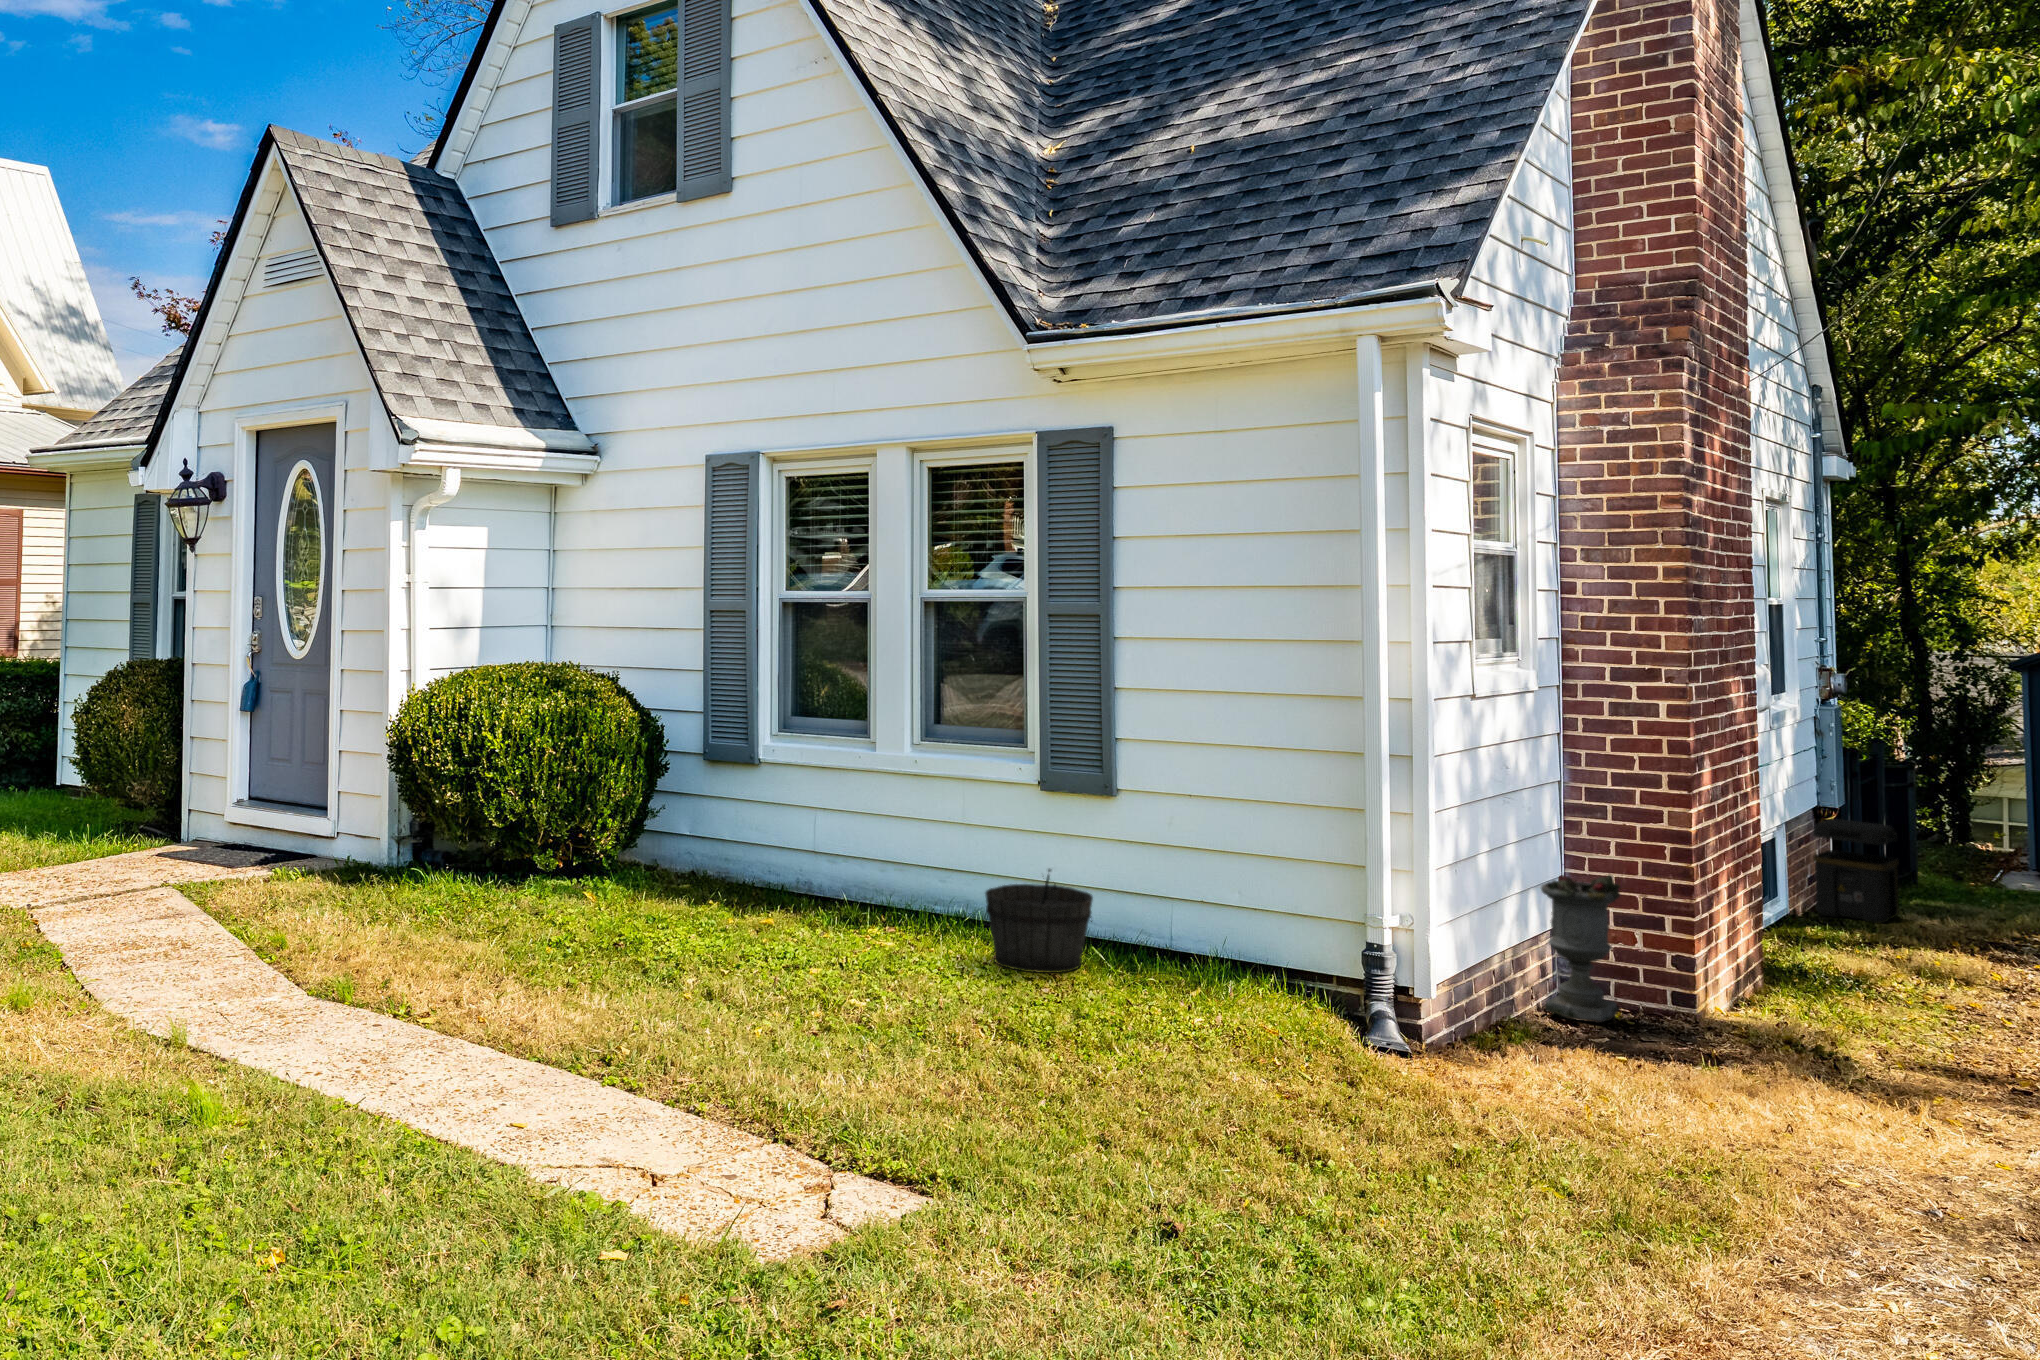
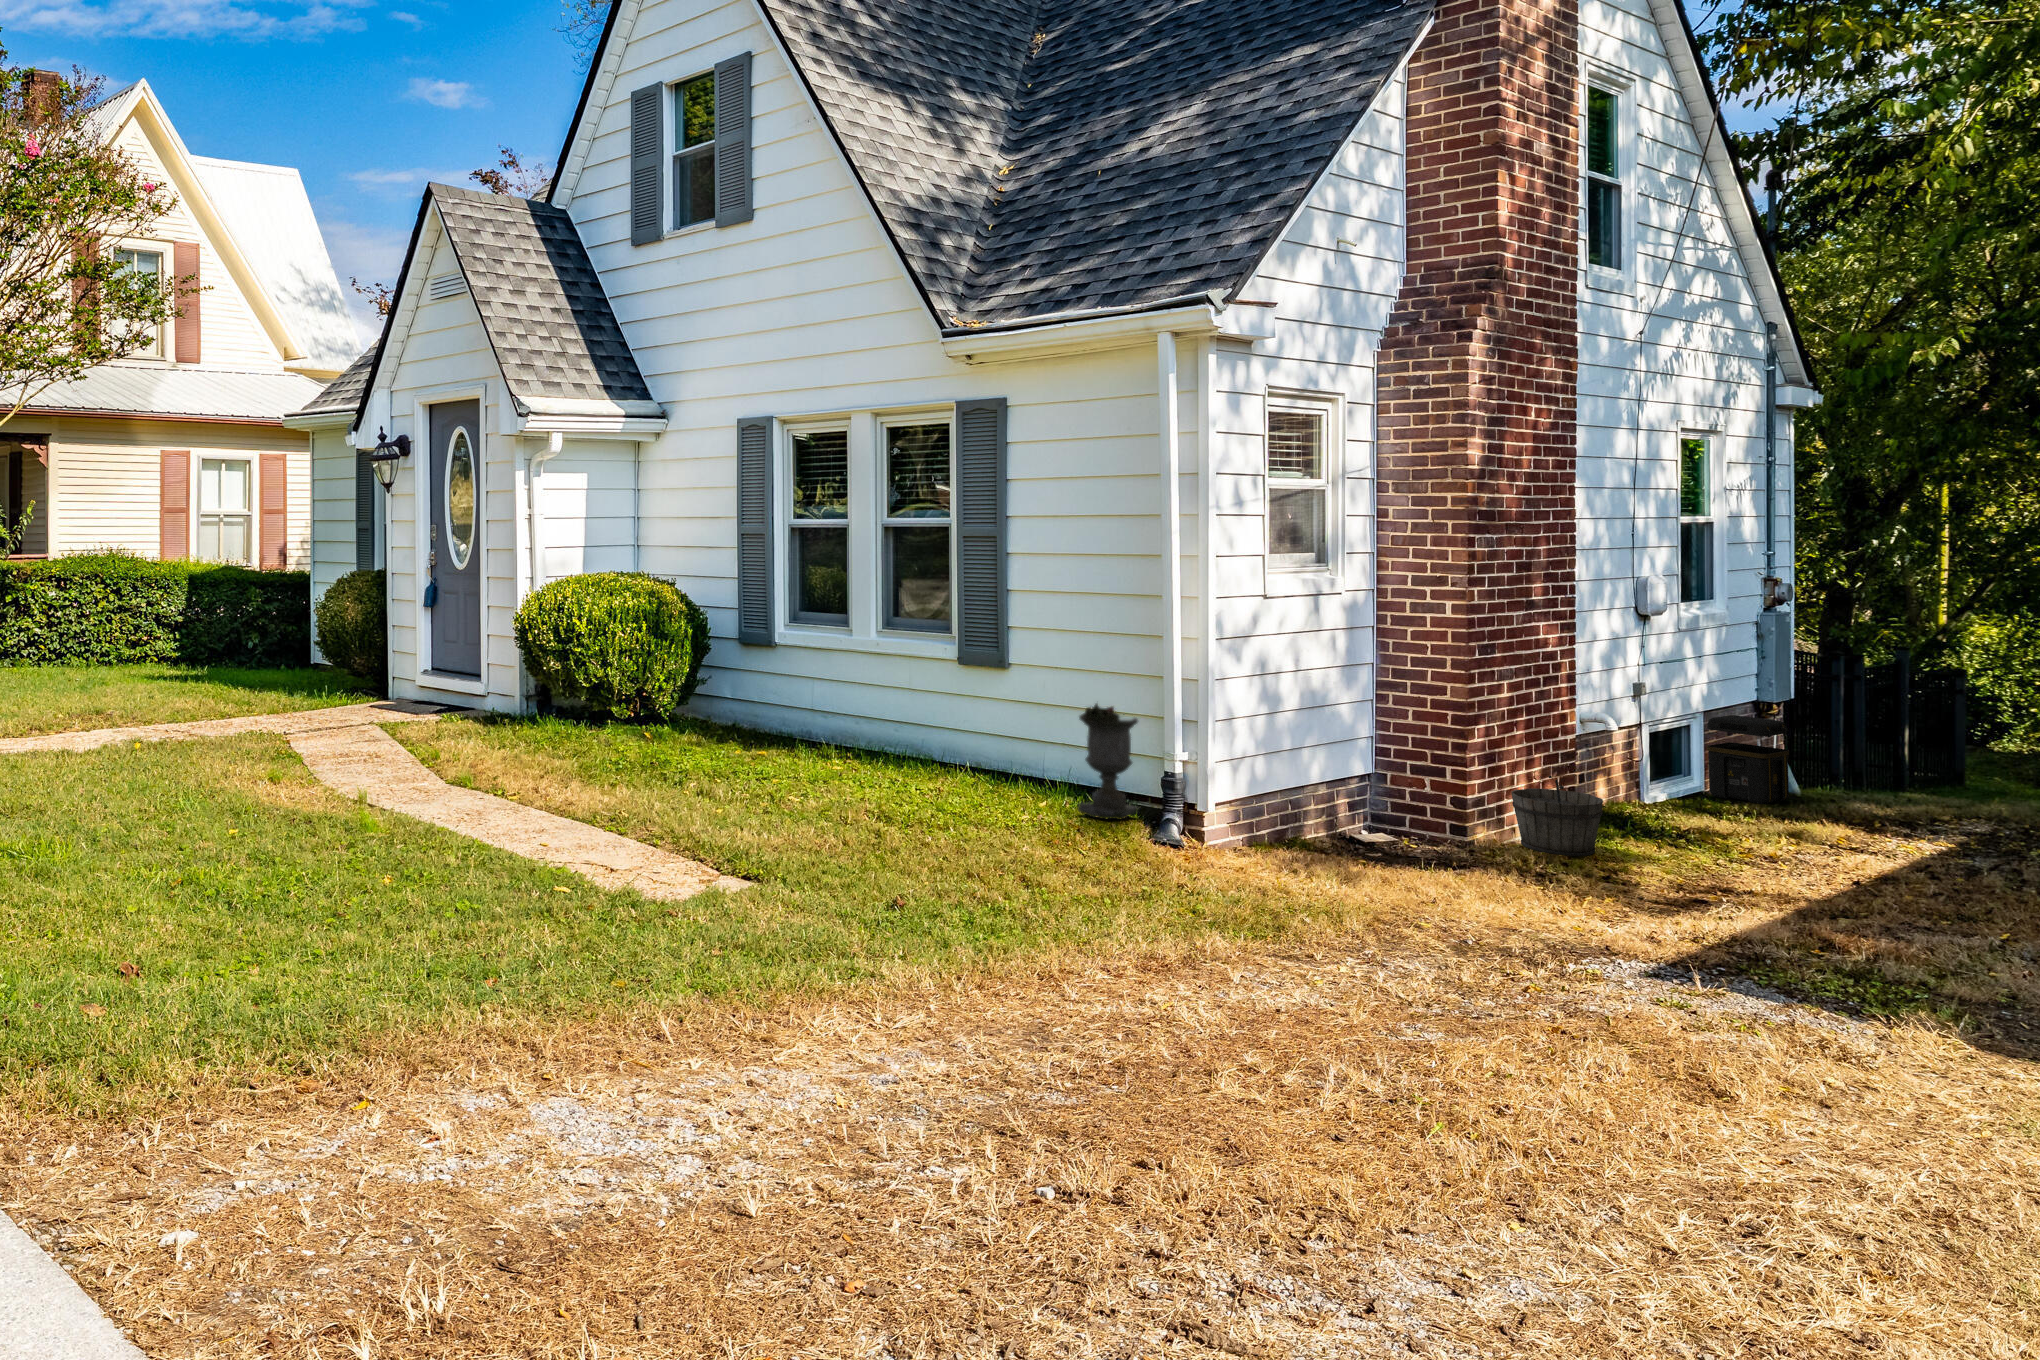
wooden bucket: present [984,869,1093,973] -> present [1511,776,1603,856]
planter: present [1541,875,1620,1023] -> present [1077,704,1139,820]

